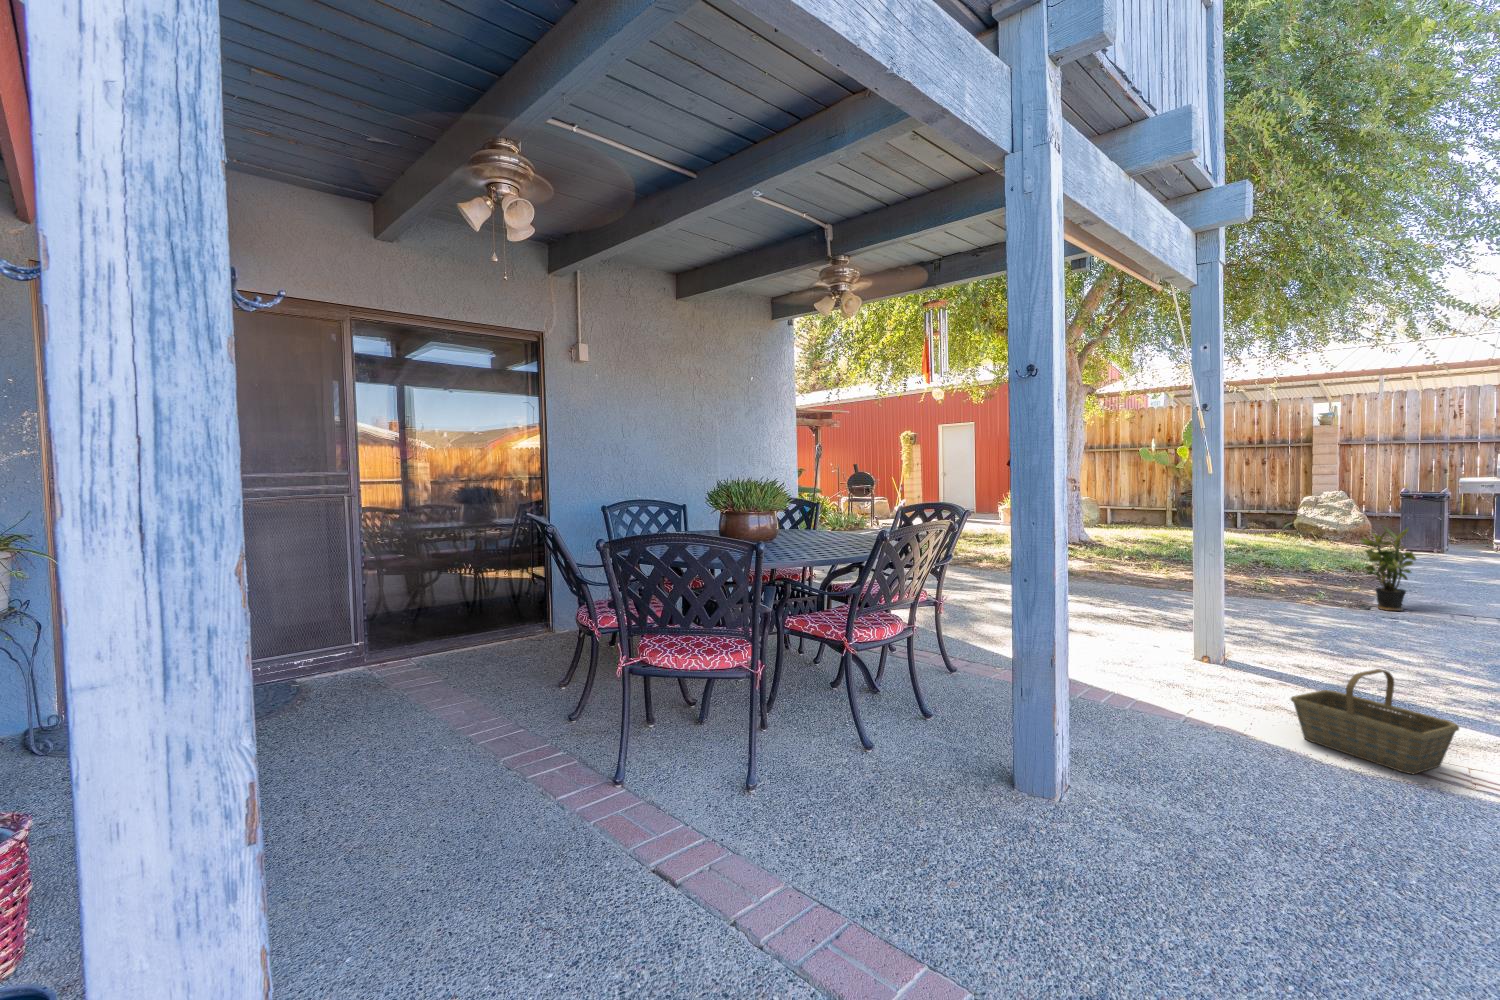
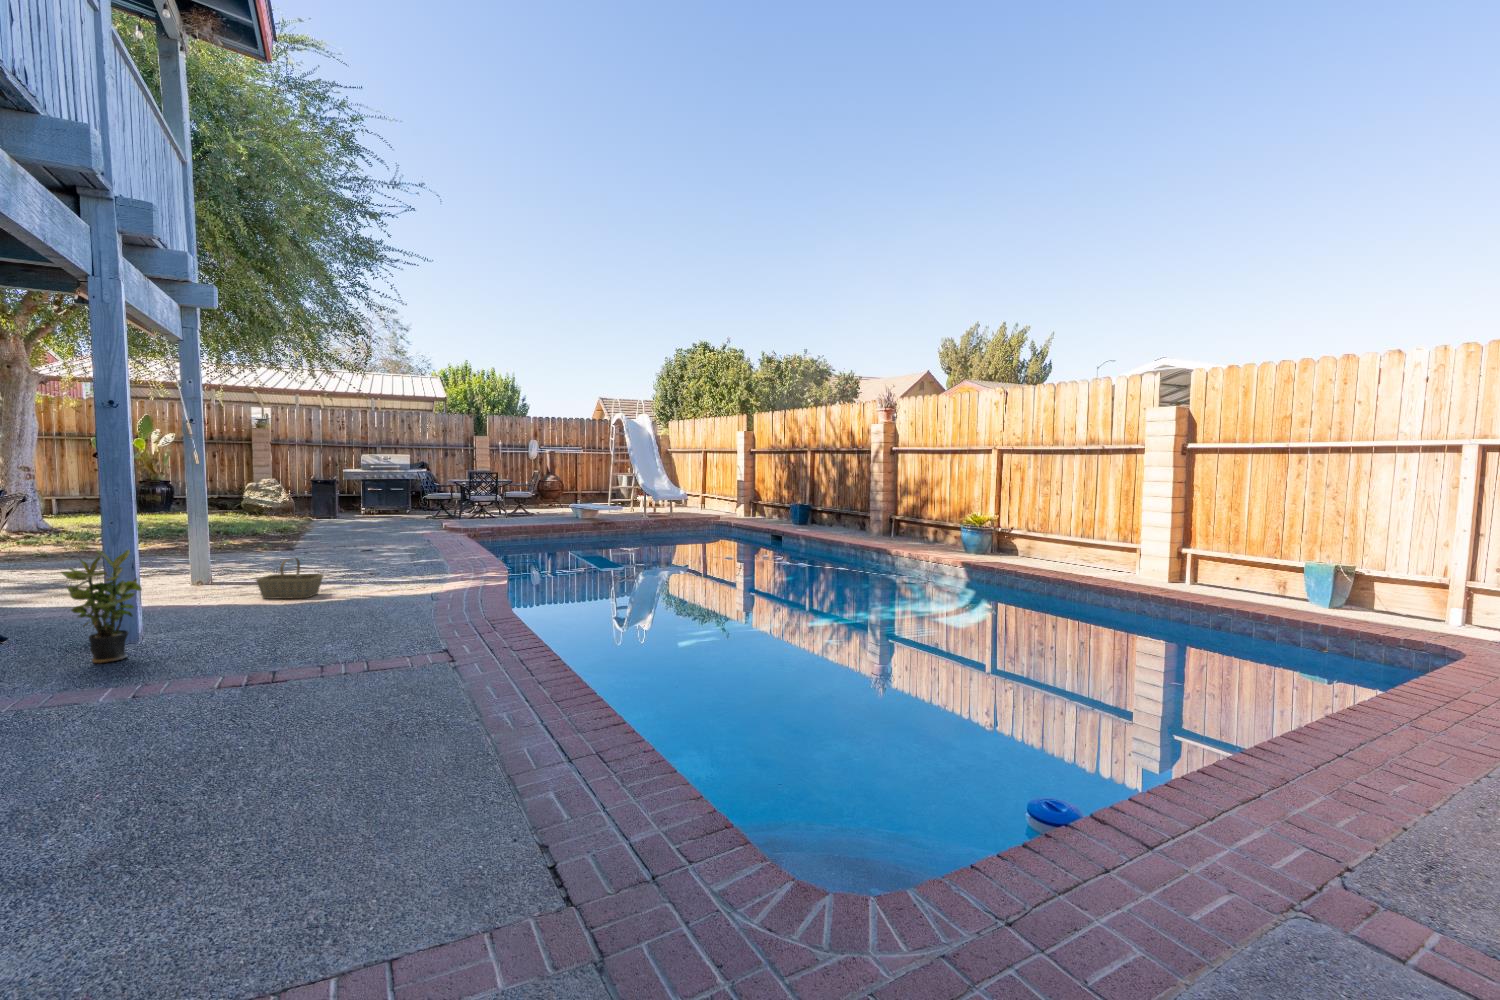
potted plant: present [1361,526,1416,611] -> present [62,550,142,664]

